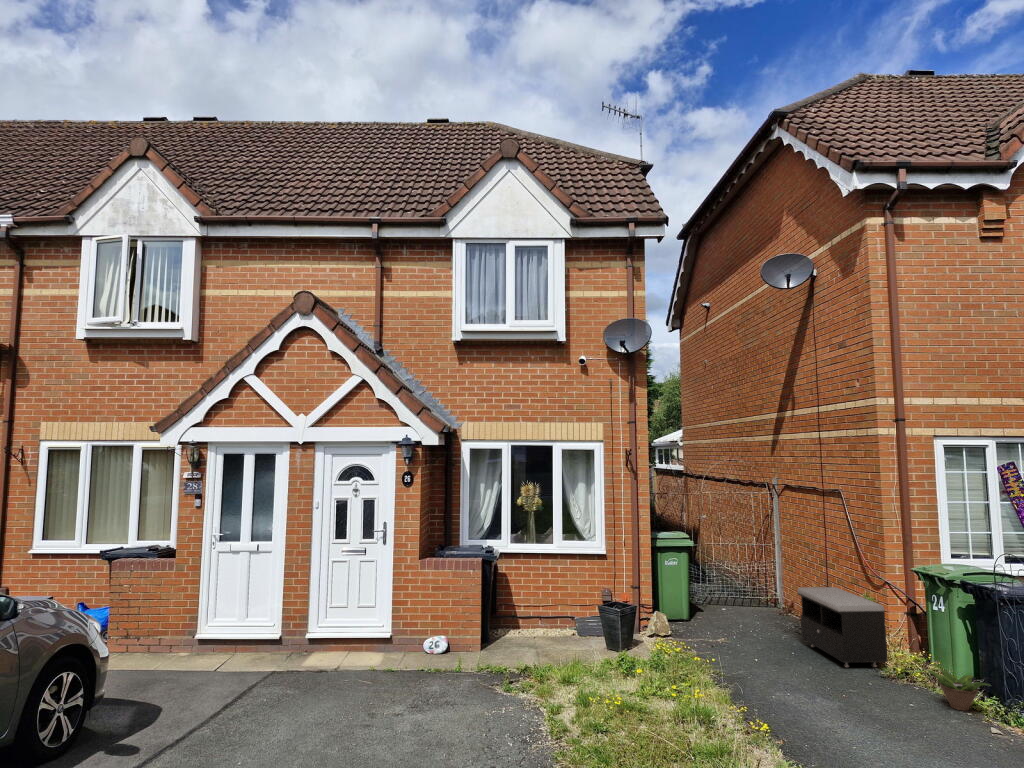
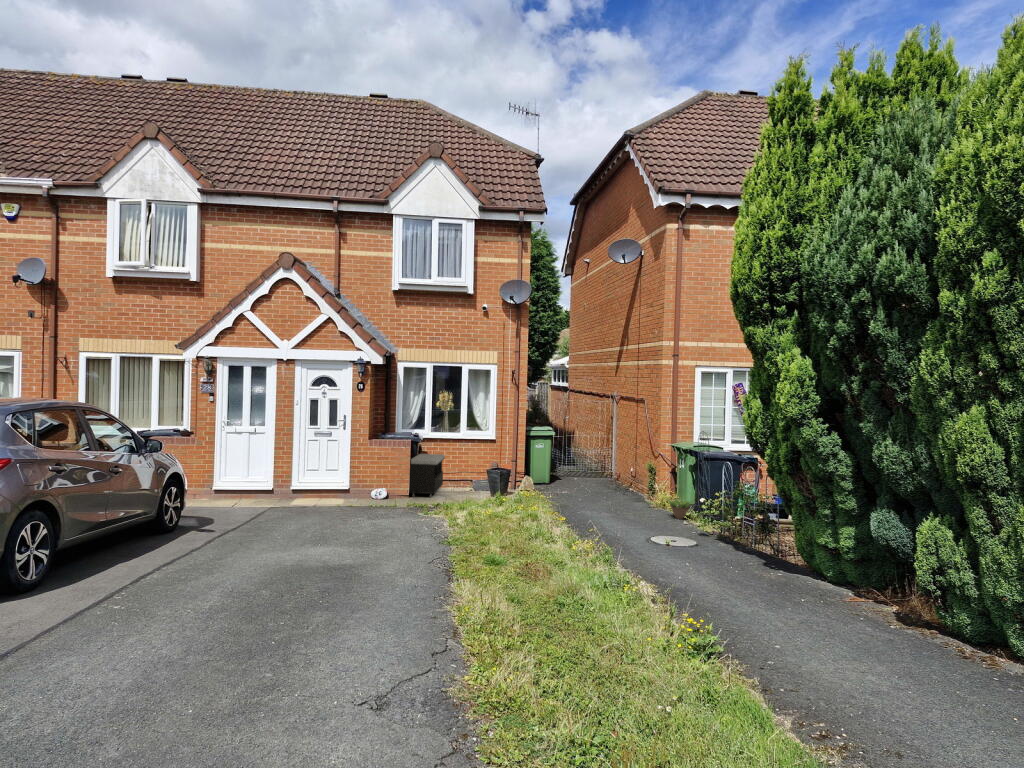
storage bench: present [798,587,888,667] -> present [409,454,445,497]

